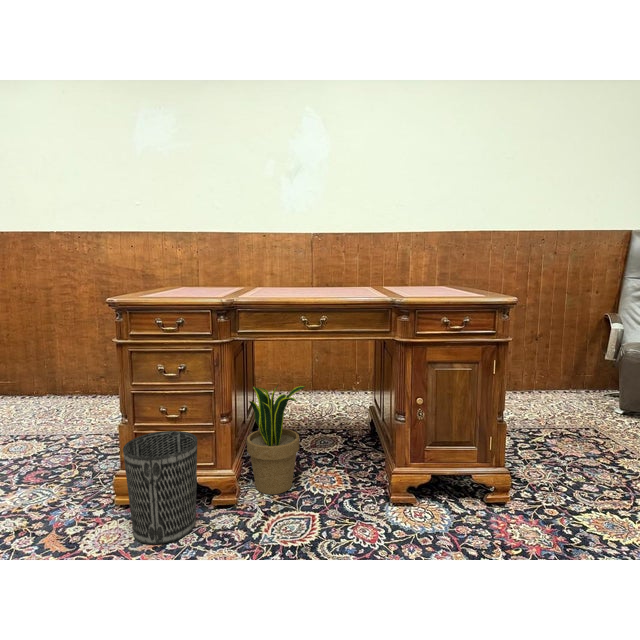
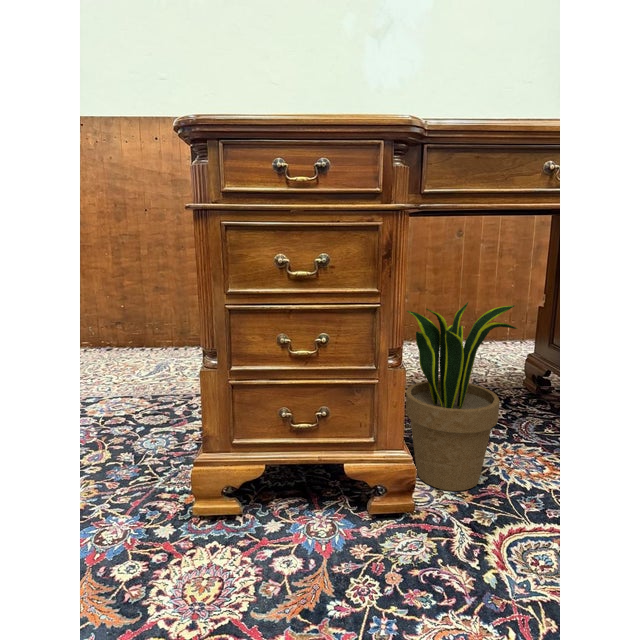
wastebasket: present [123,431,198,544] -> none [228,381,370,605]

